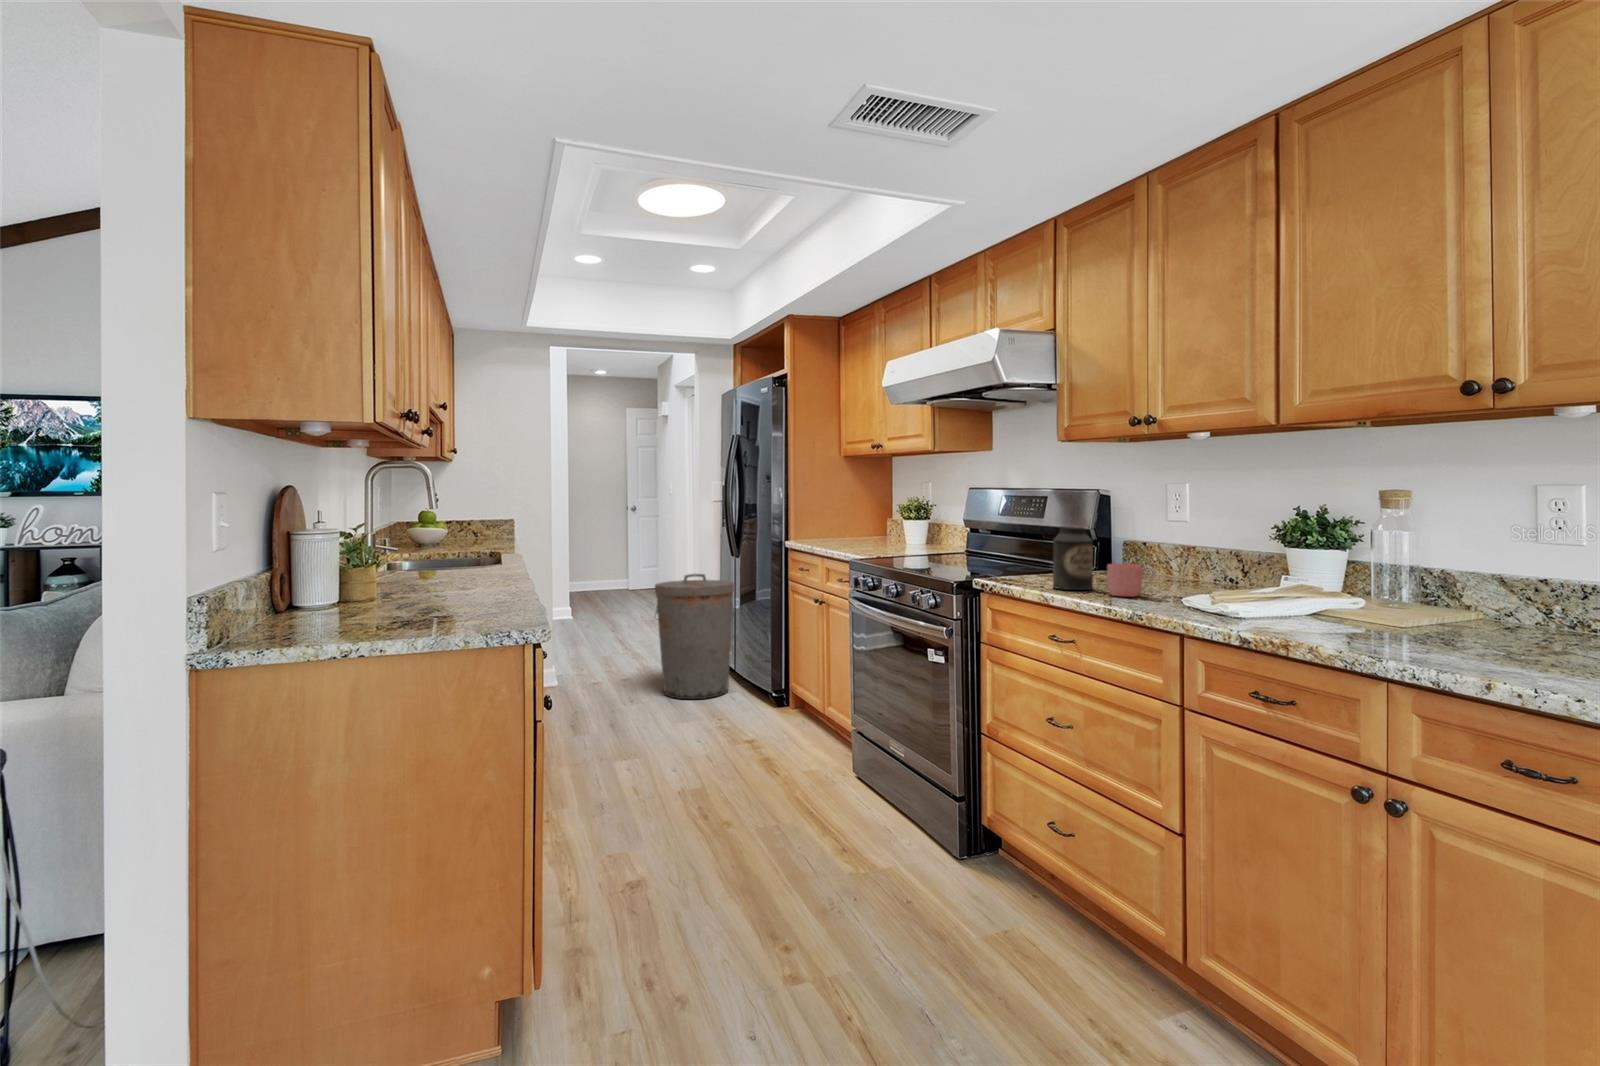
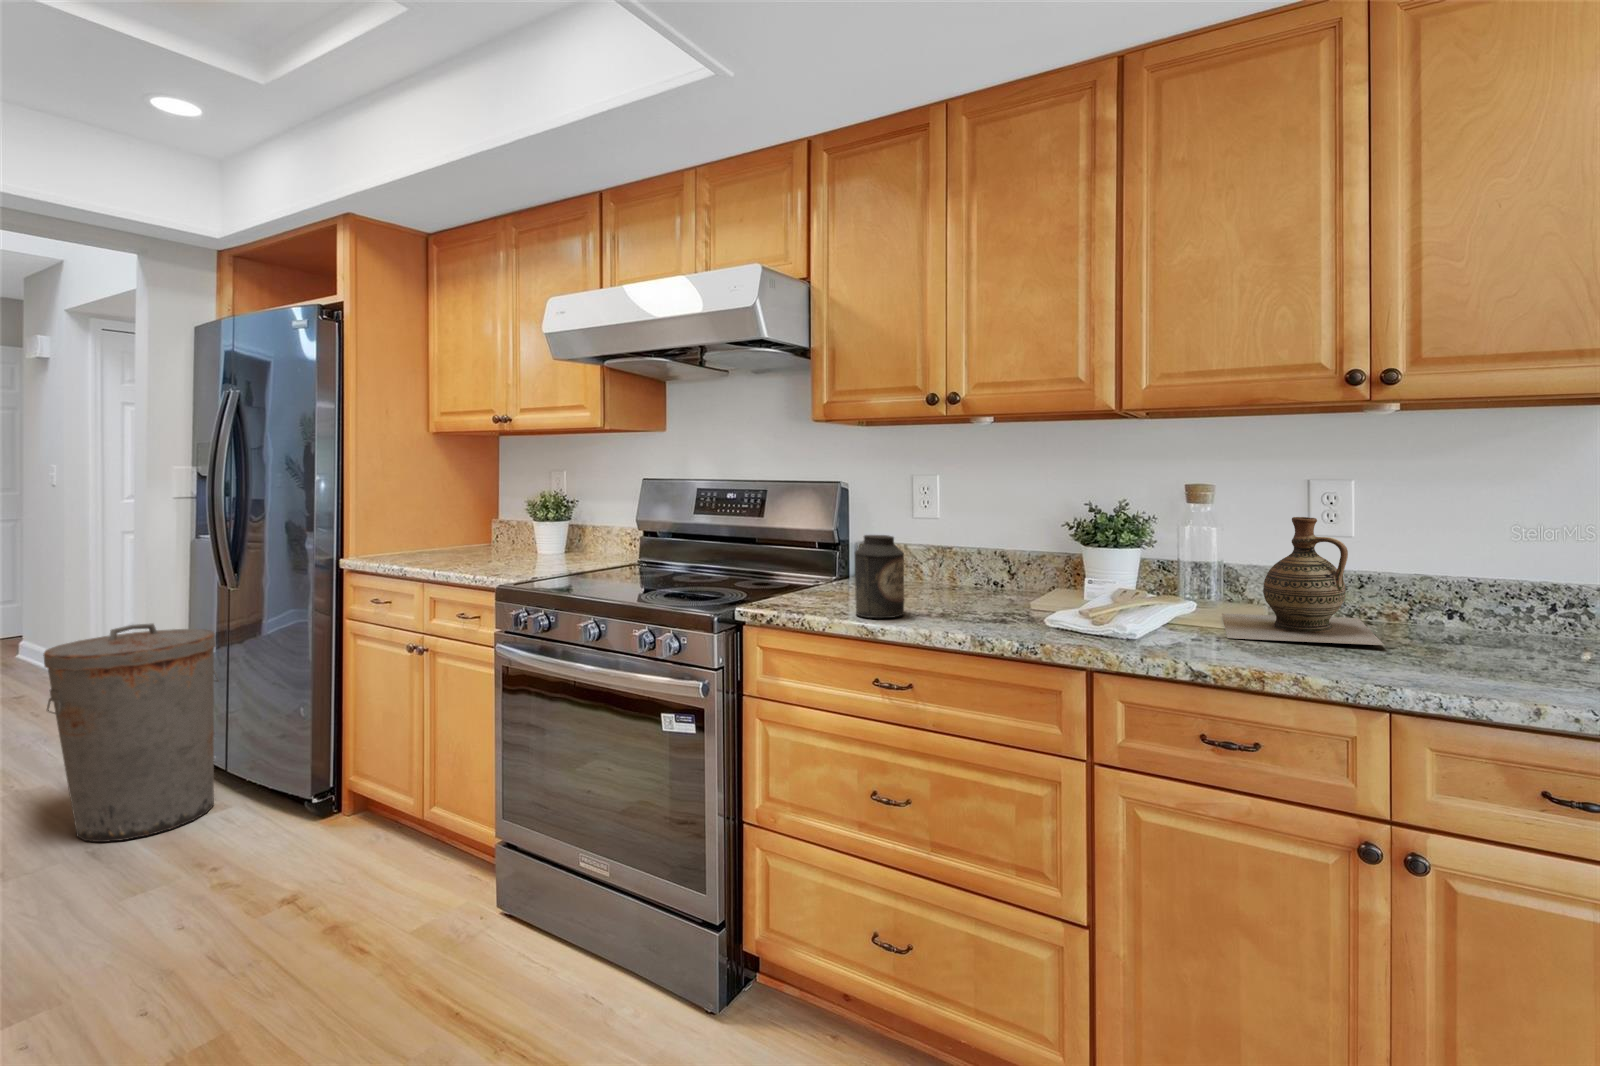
ceramic jug: none [1335,517,1537,640] -> present [1222,517,1384,645]
mug: present [1107,564,1155,597] -> none [936,579,991,622]

